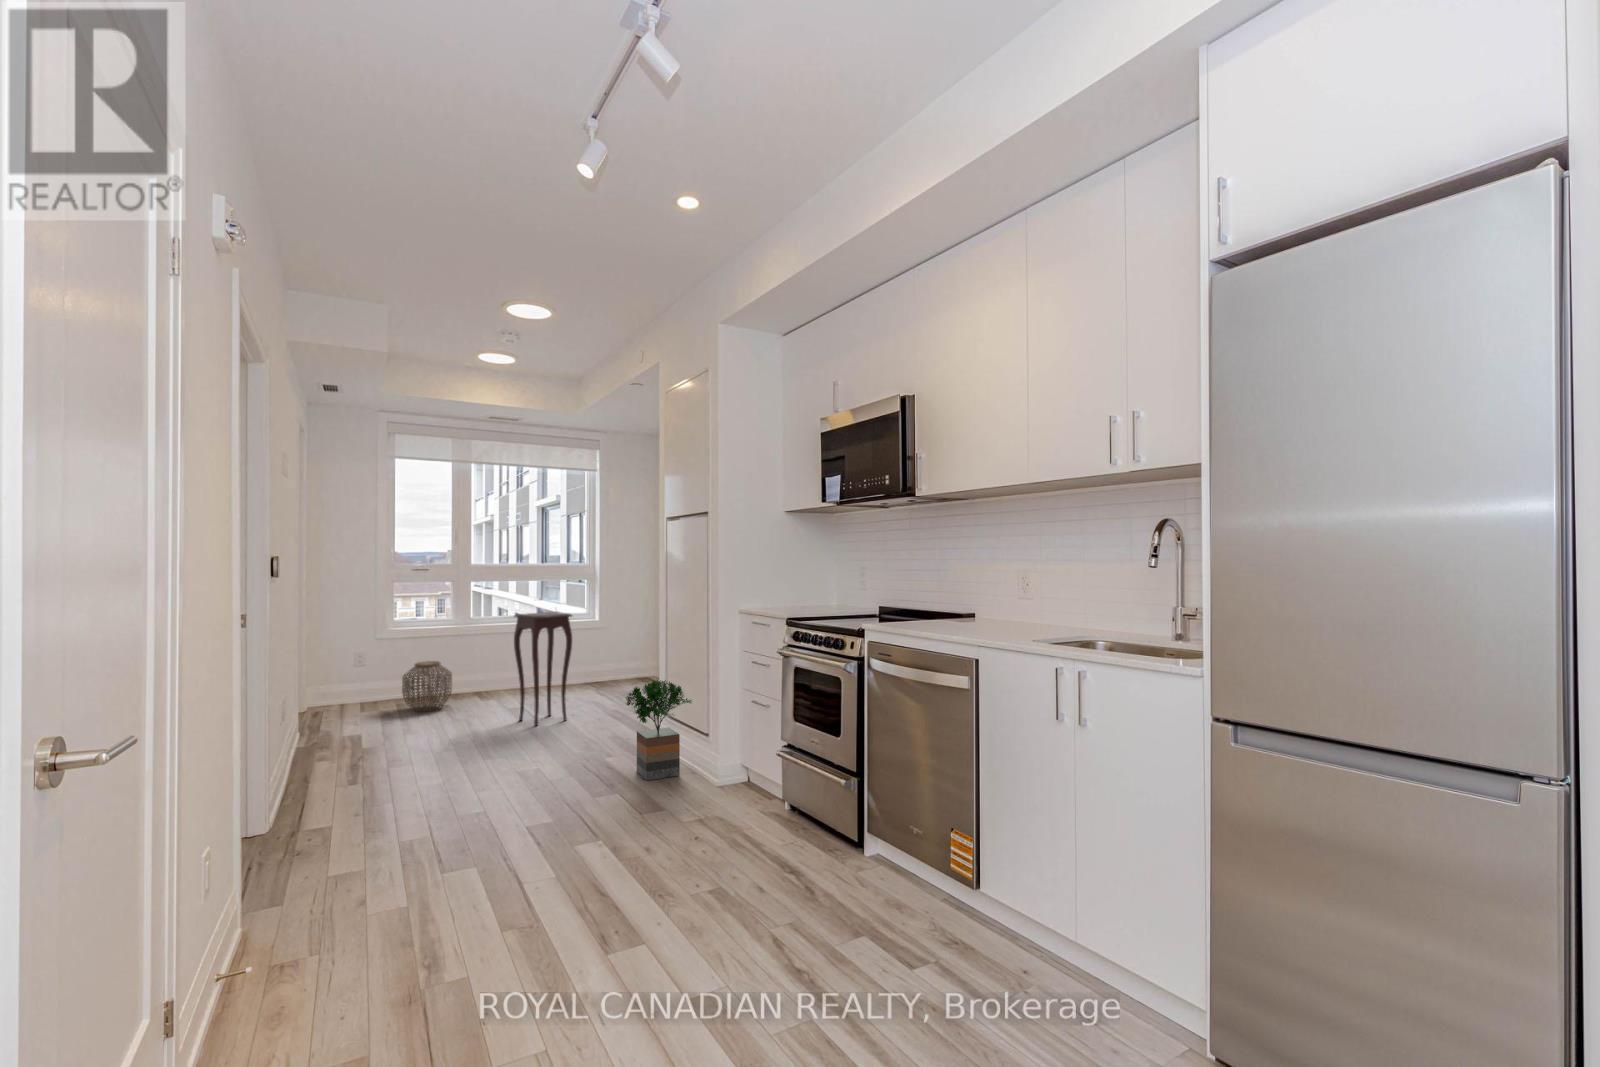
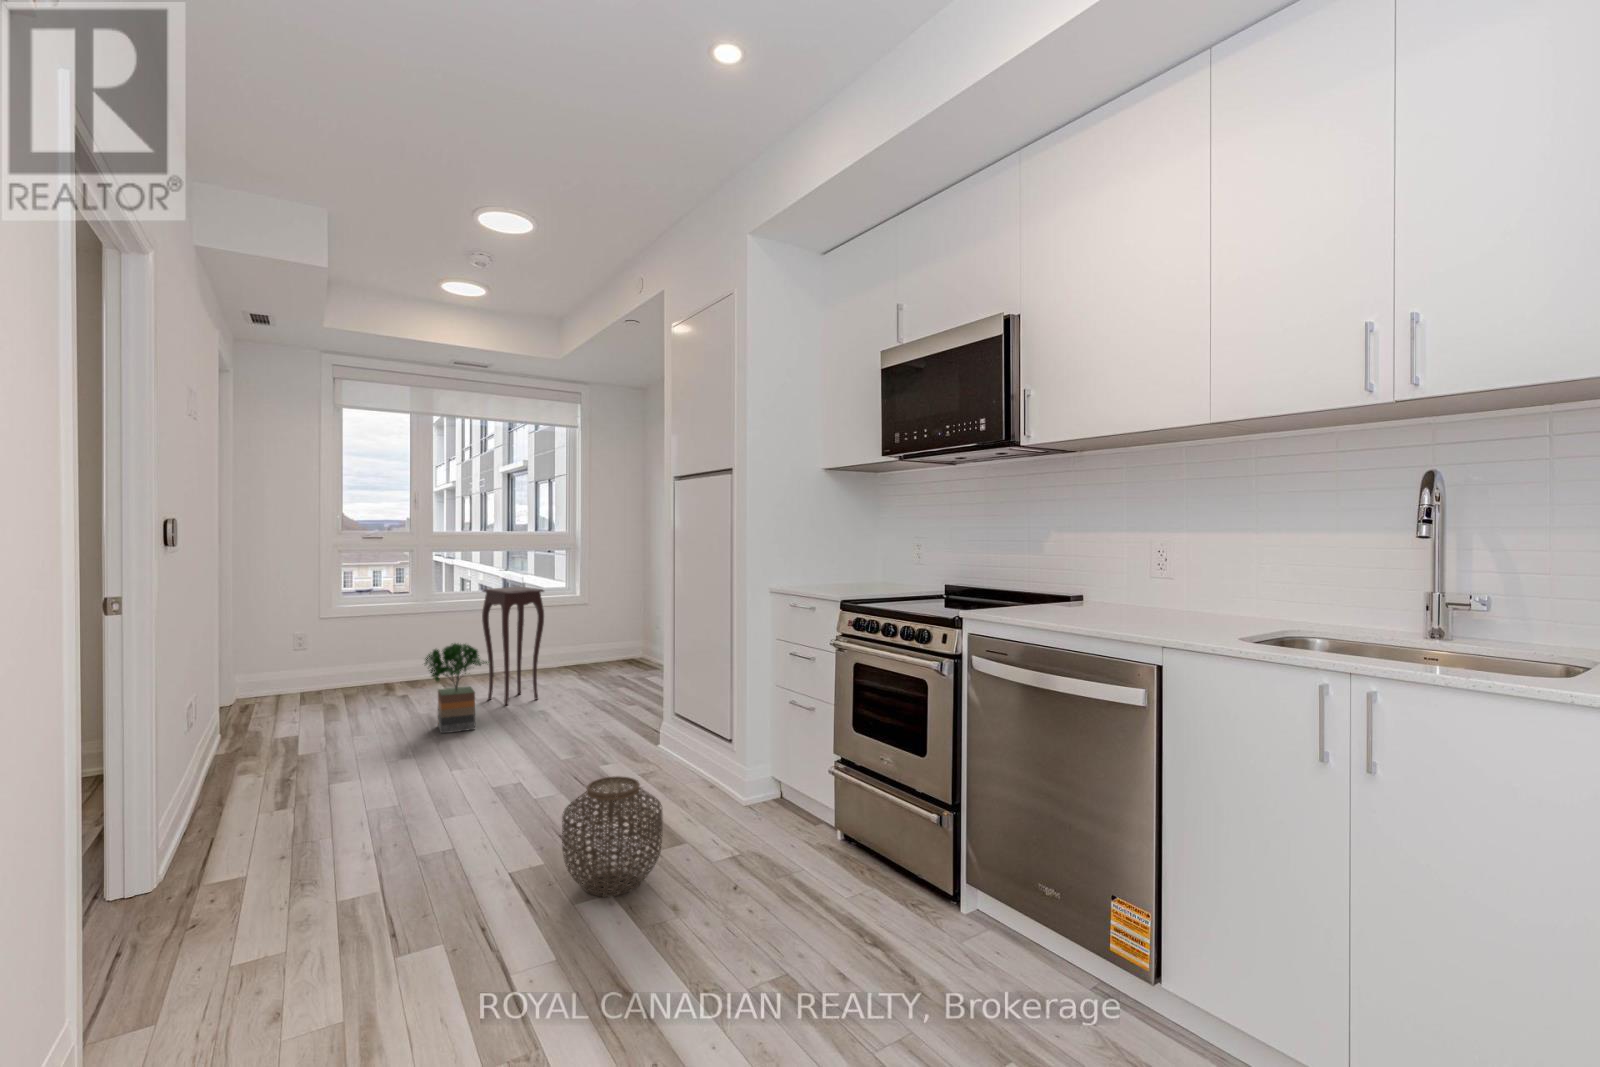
woven basket: present [402,661,452,712] -> present [562,776,663,897]
potted tree: present [626,680,692,781] -> present [424,643,489,733]

